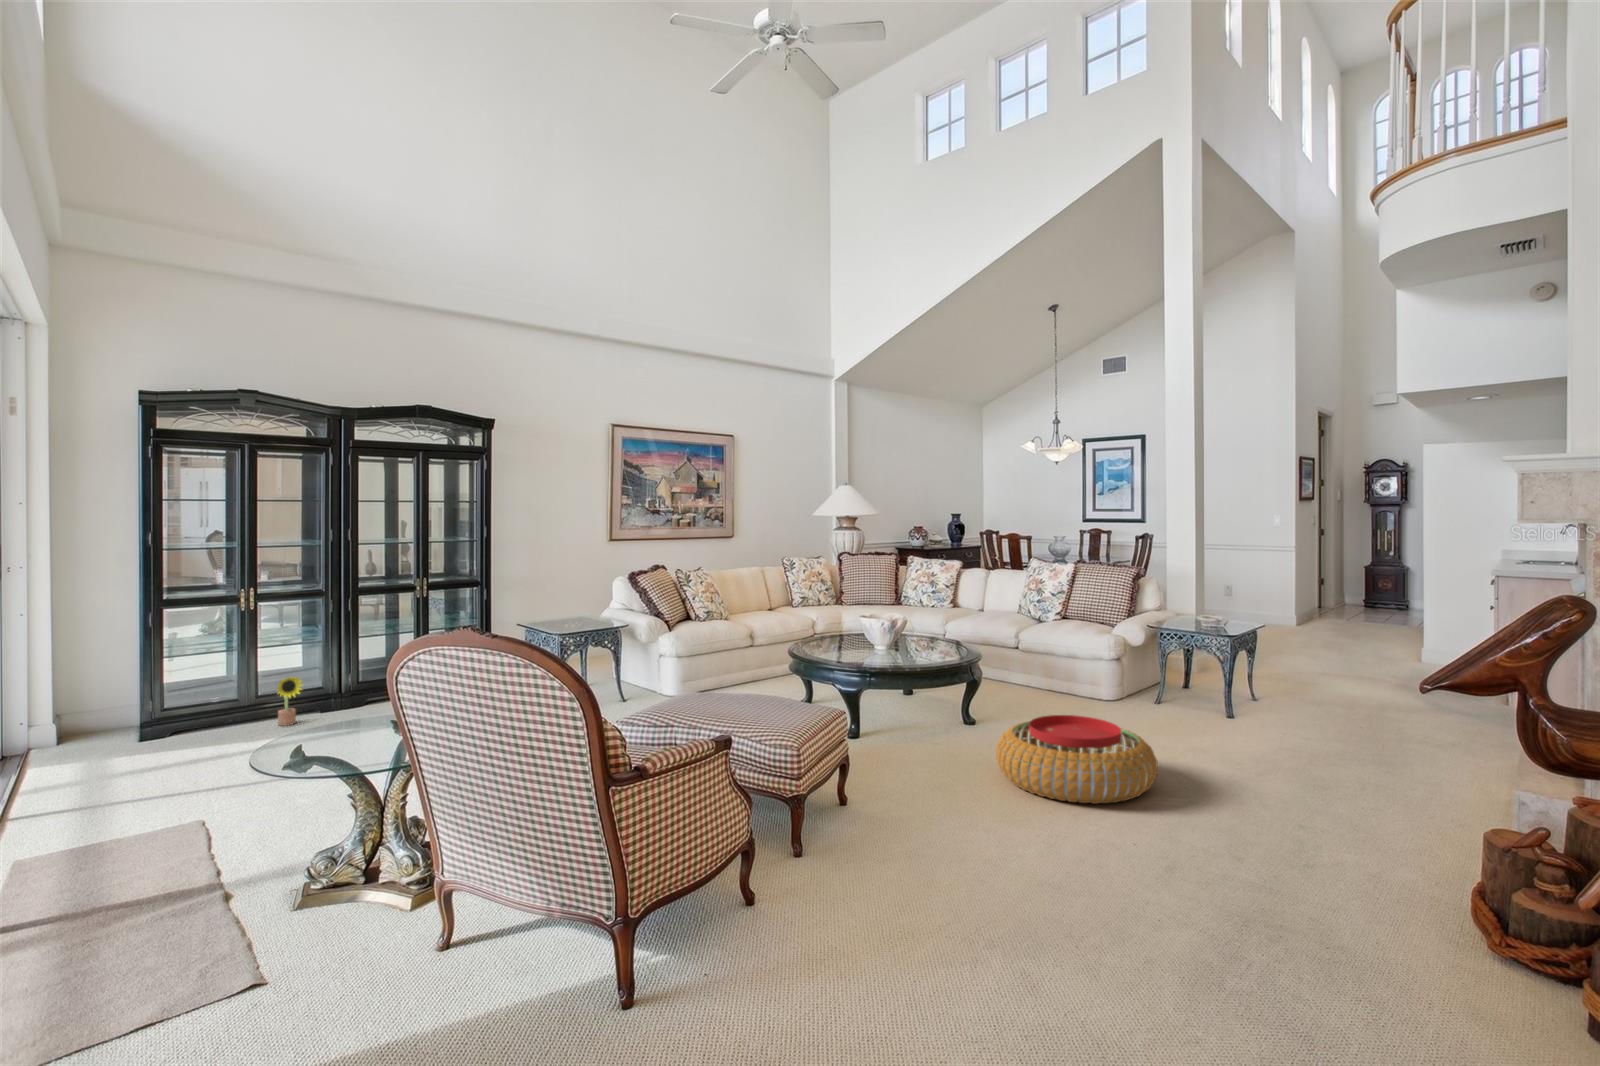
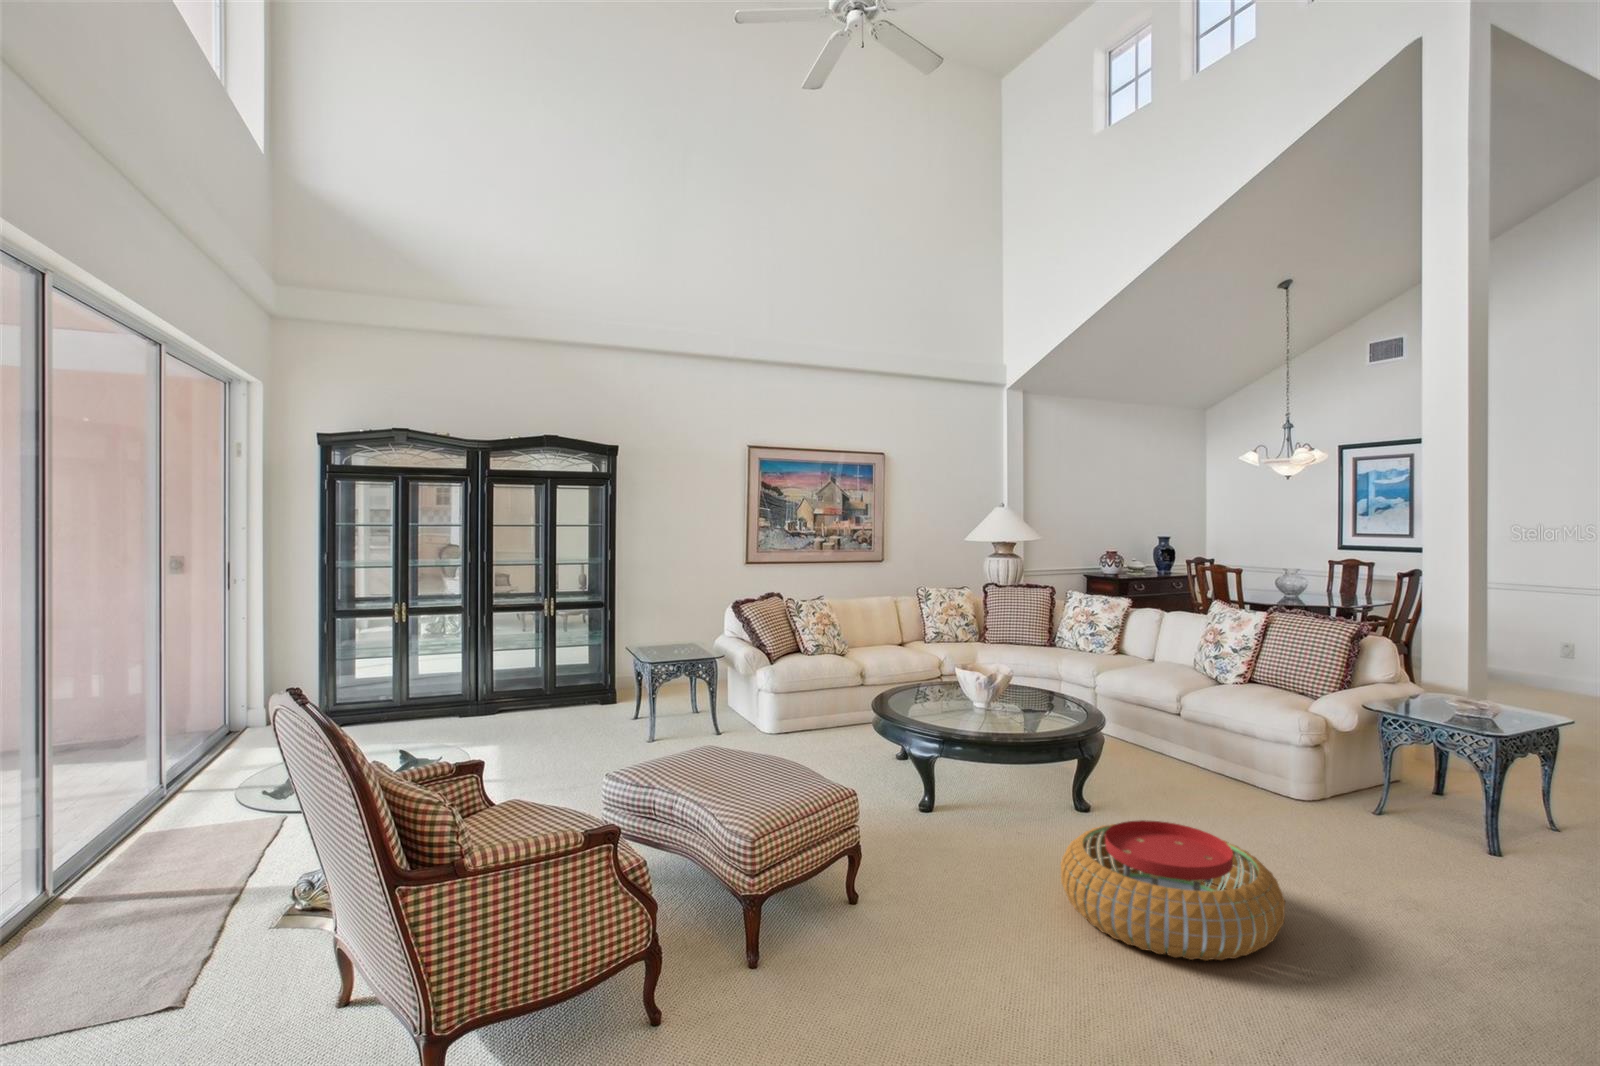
decorative plant: present [277,677,303,726] -> none [396,688,423,735]

